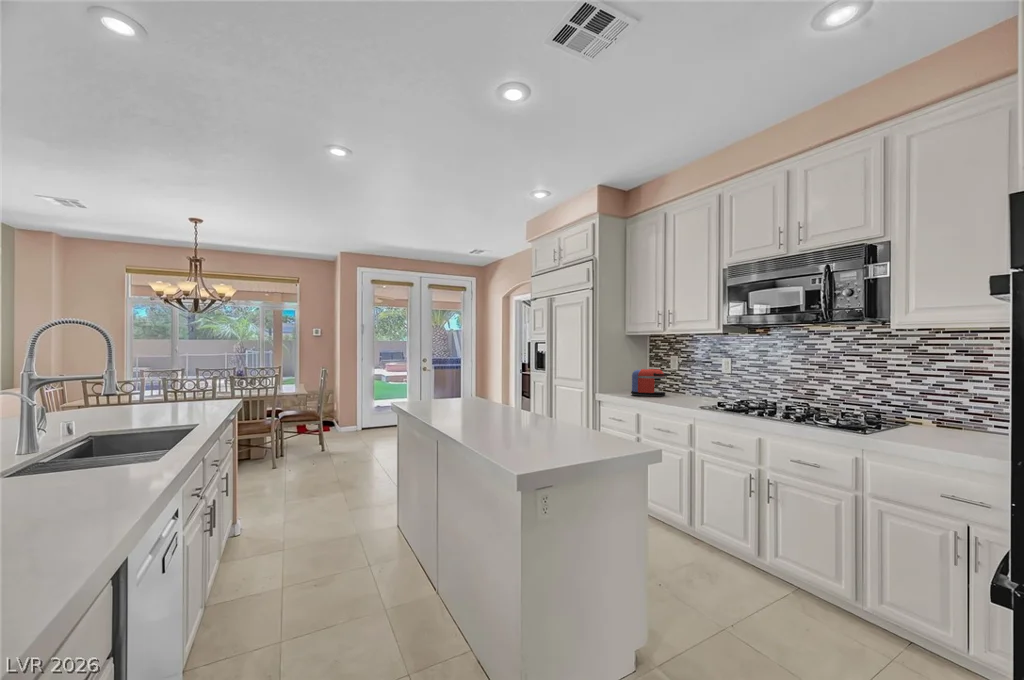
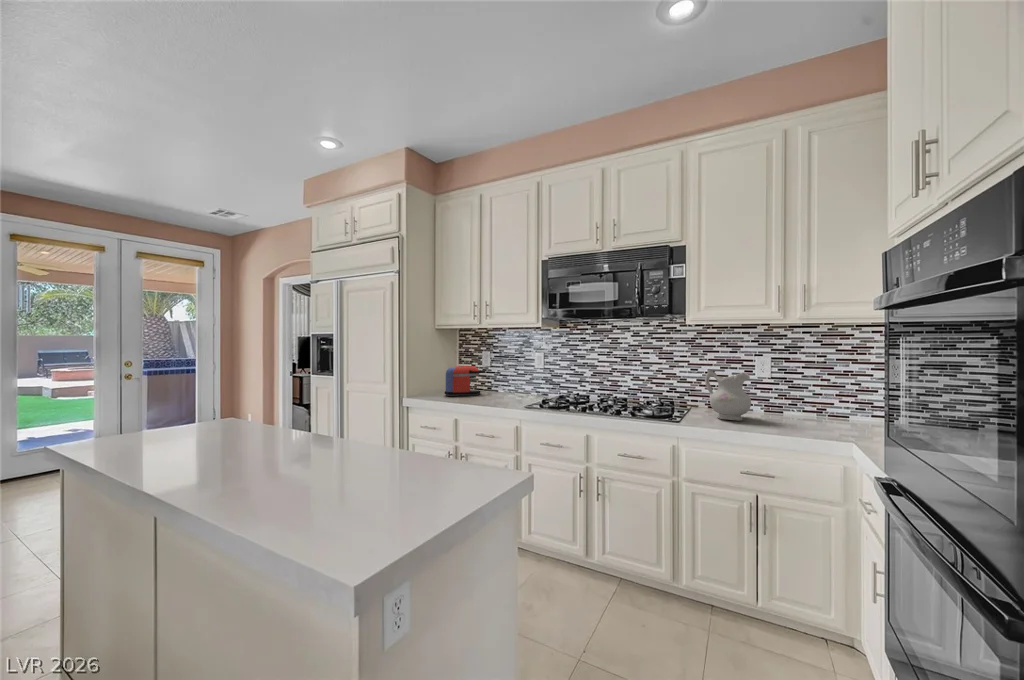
ceramic pitcher: none [912,381,980,444] -> present [705,370,751,421]

